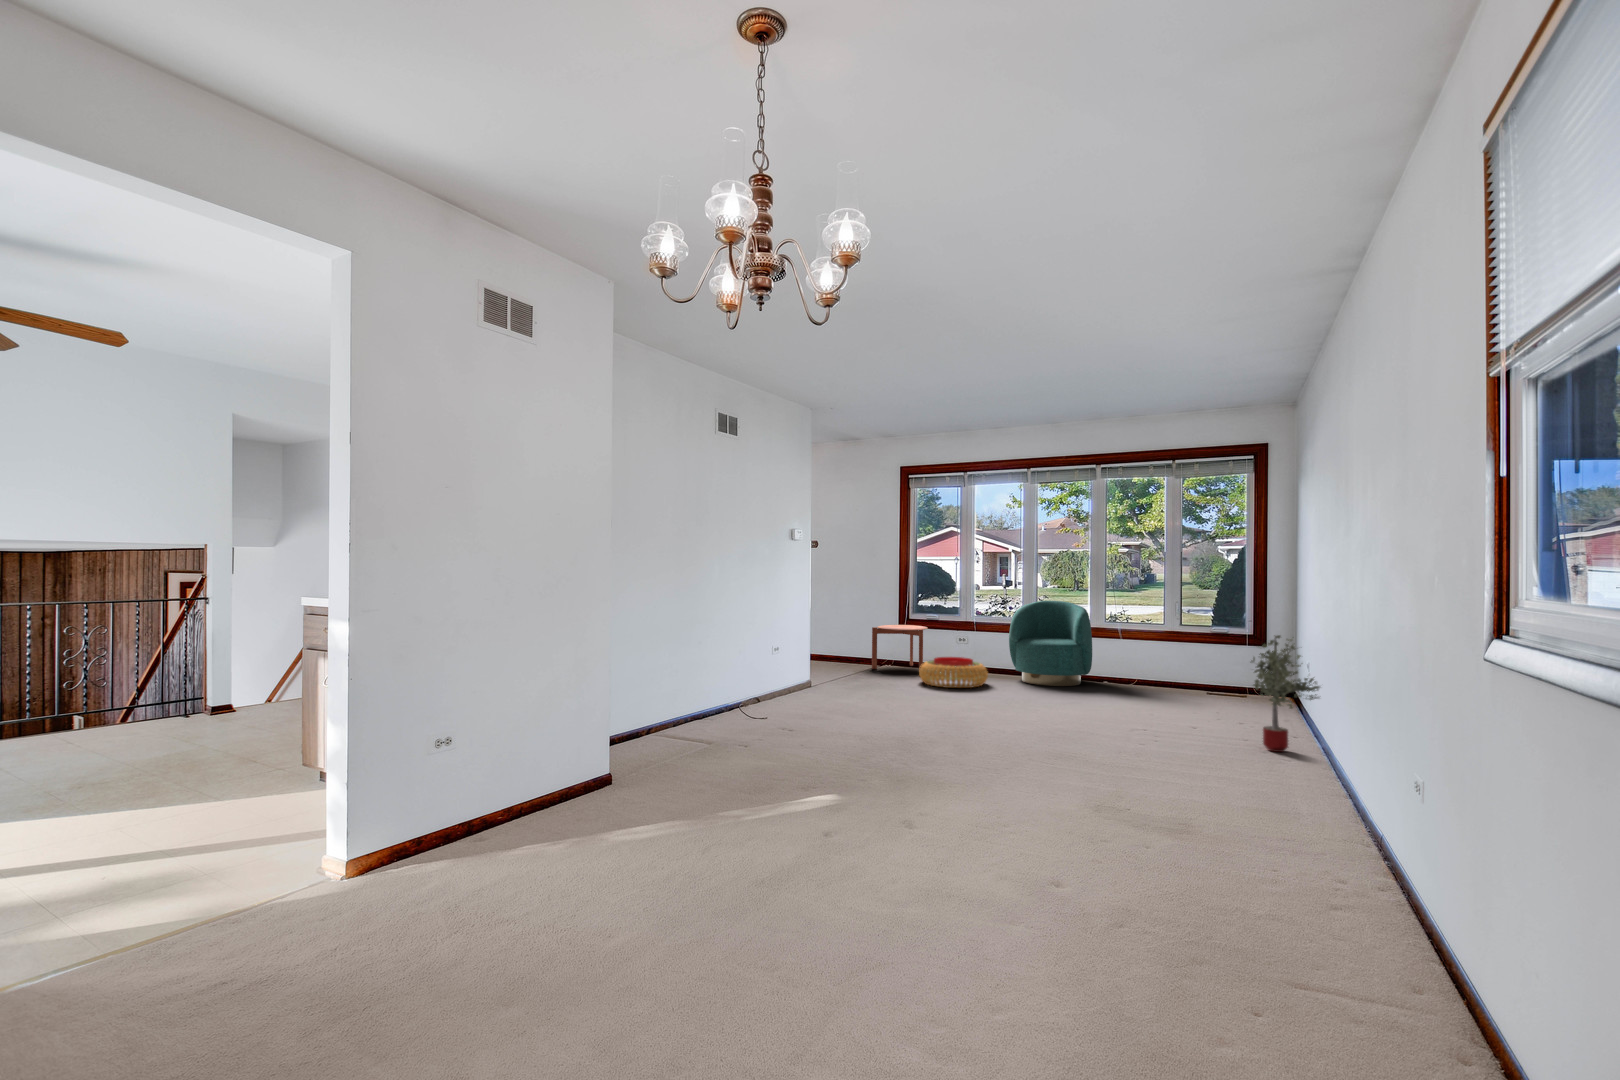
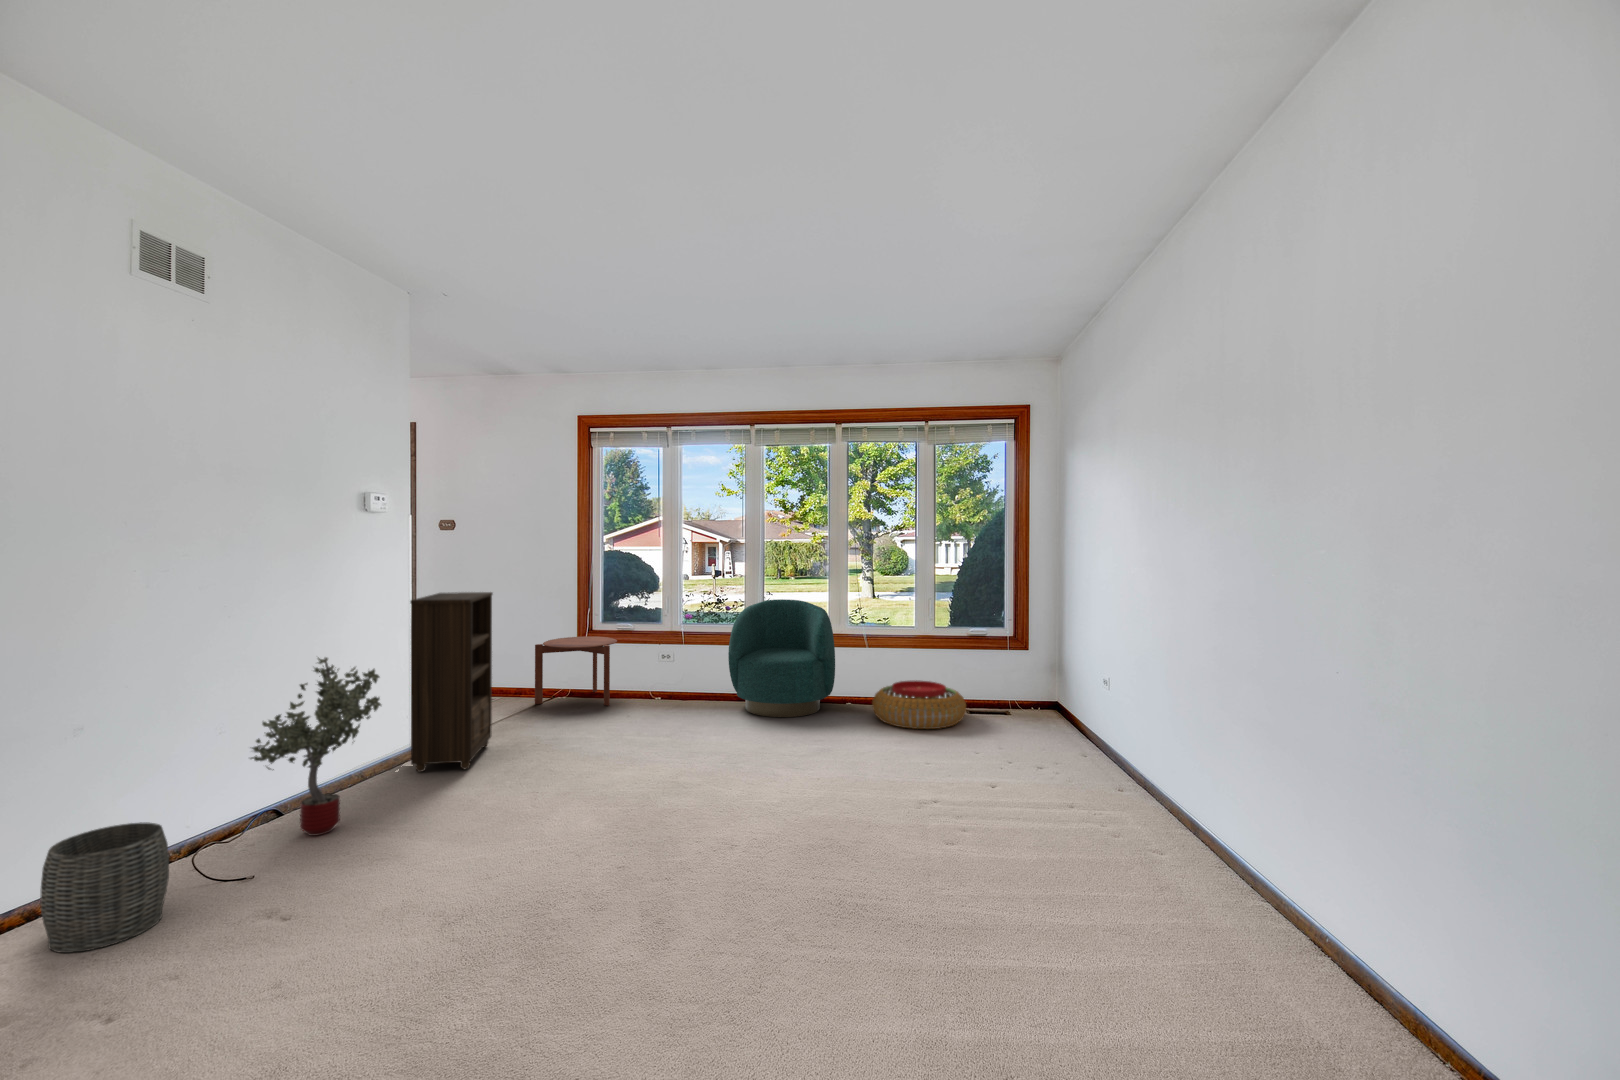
bookshelf: none [812,586,853,691] -> present [410,592,493,772]
potted tree: present [1251,635,1320,752] -> present [250,657,381,836]
pouf: present [919,657,988,688] -> present [872,680,966,729]
woven basket: none [695,678,736,724] -> present [40,822,169,953]

